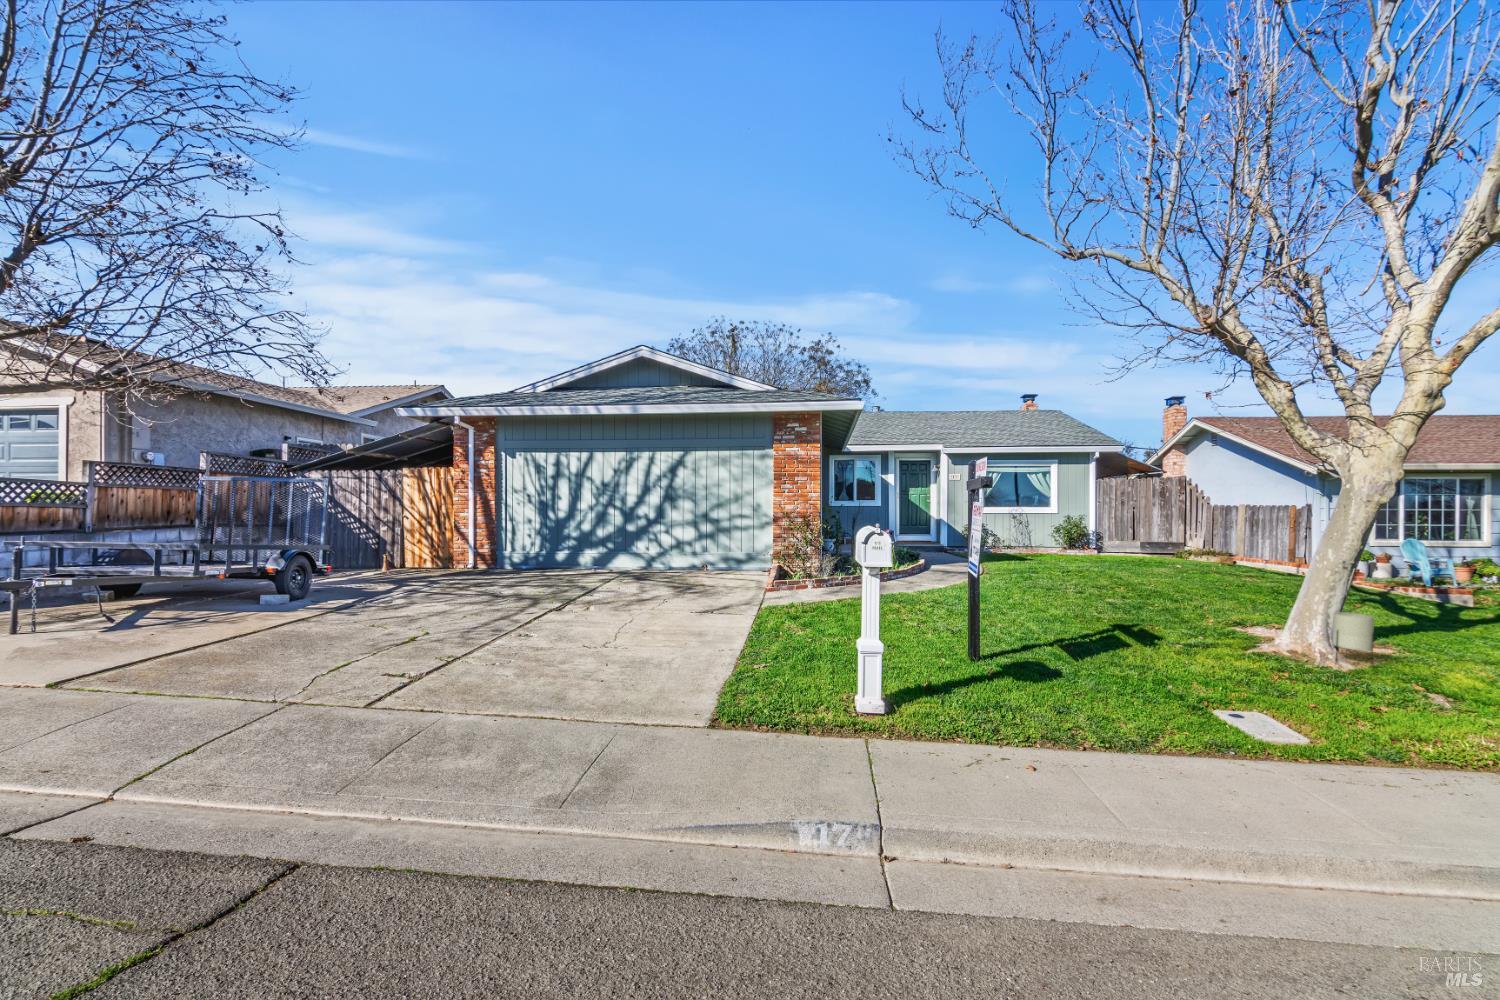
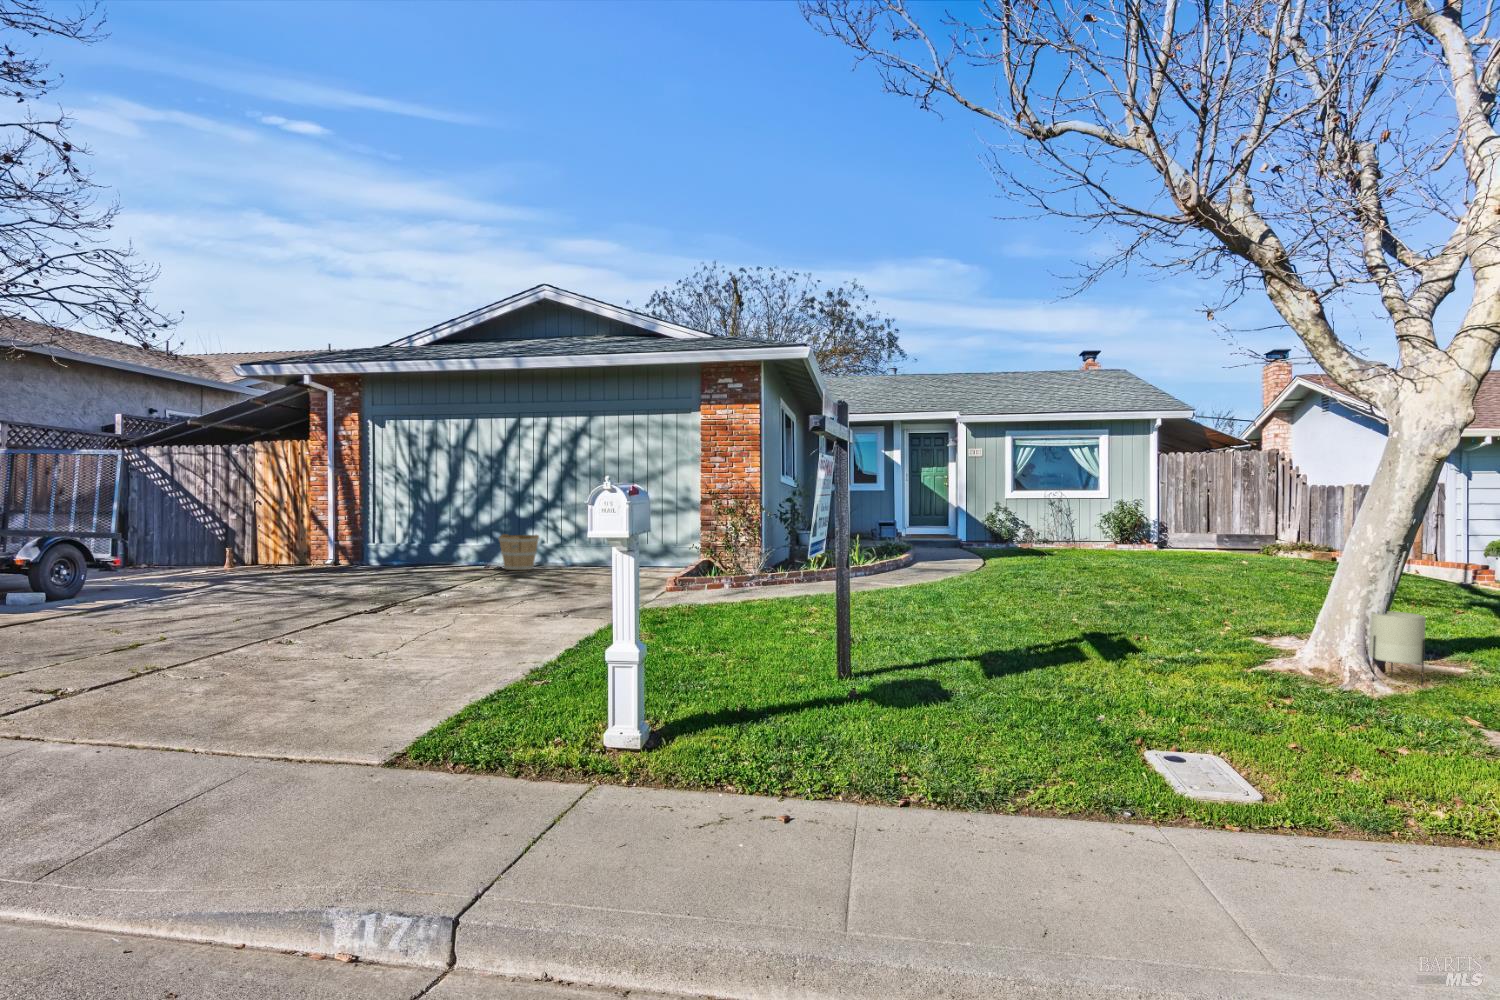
wooden bucket: none [616,545,647,574] -> present [498,534,539,570]

